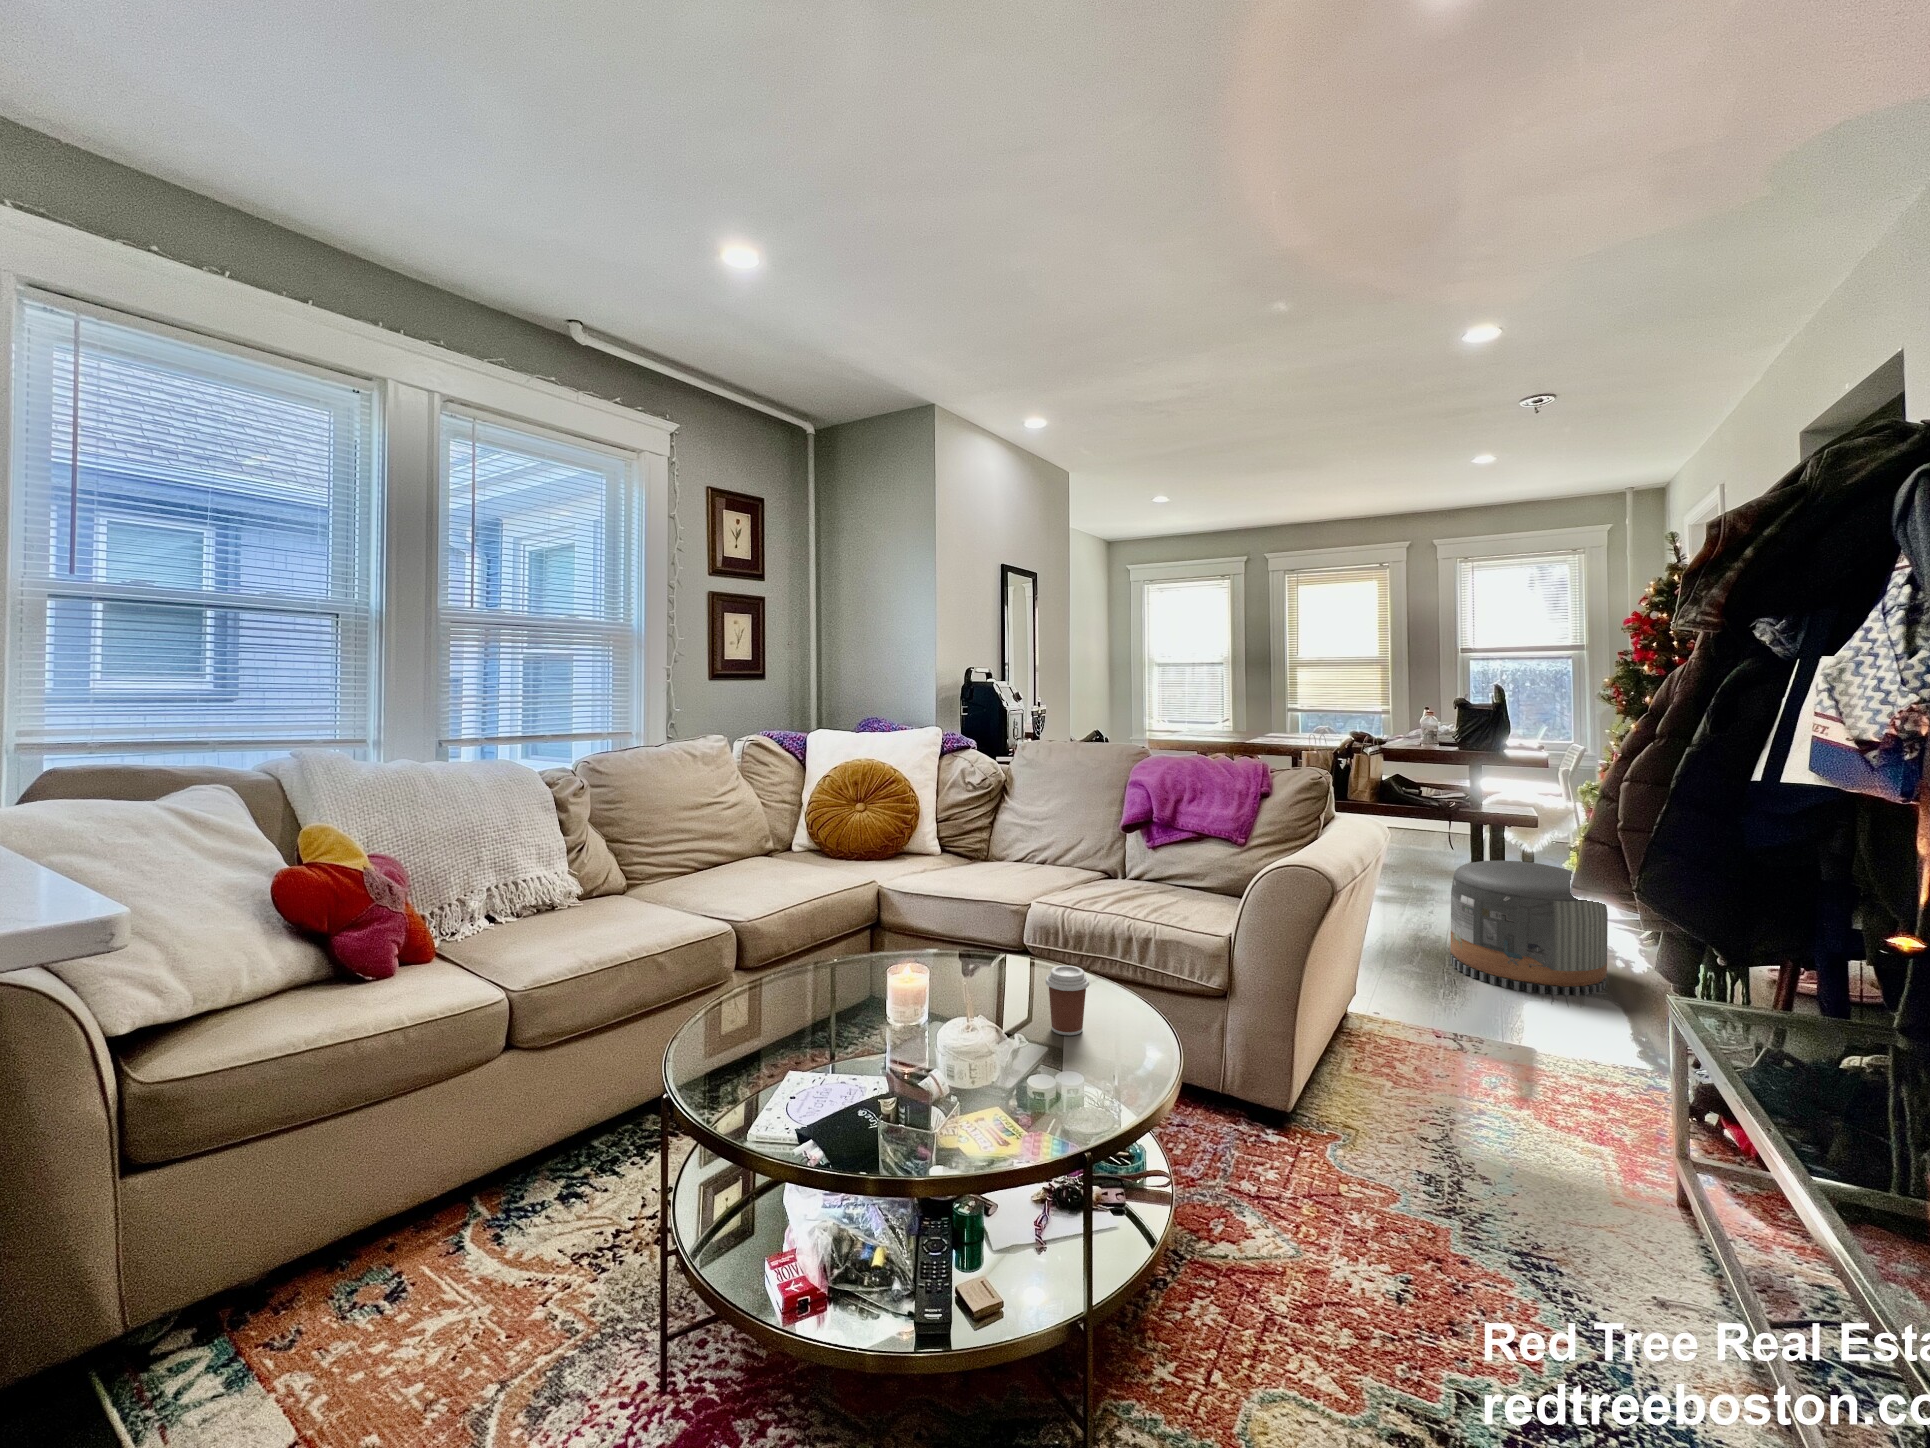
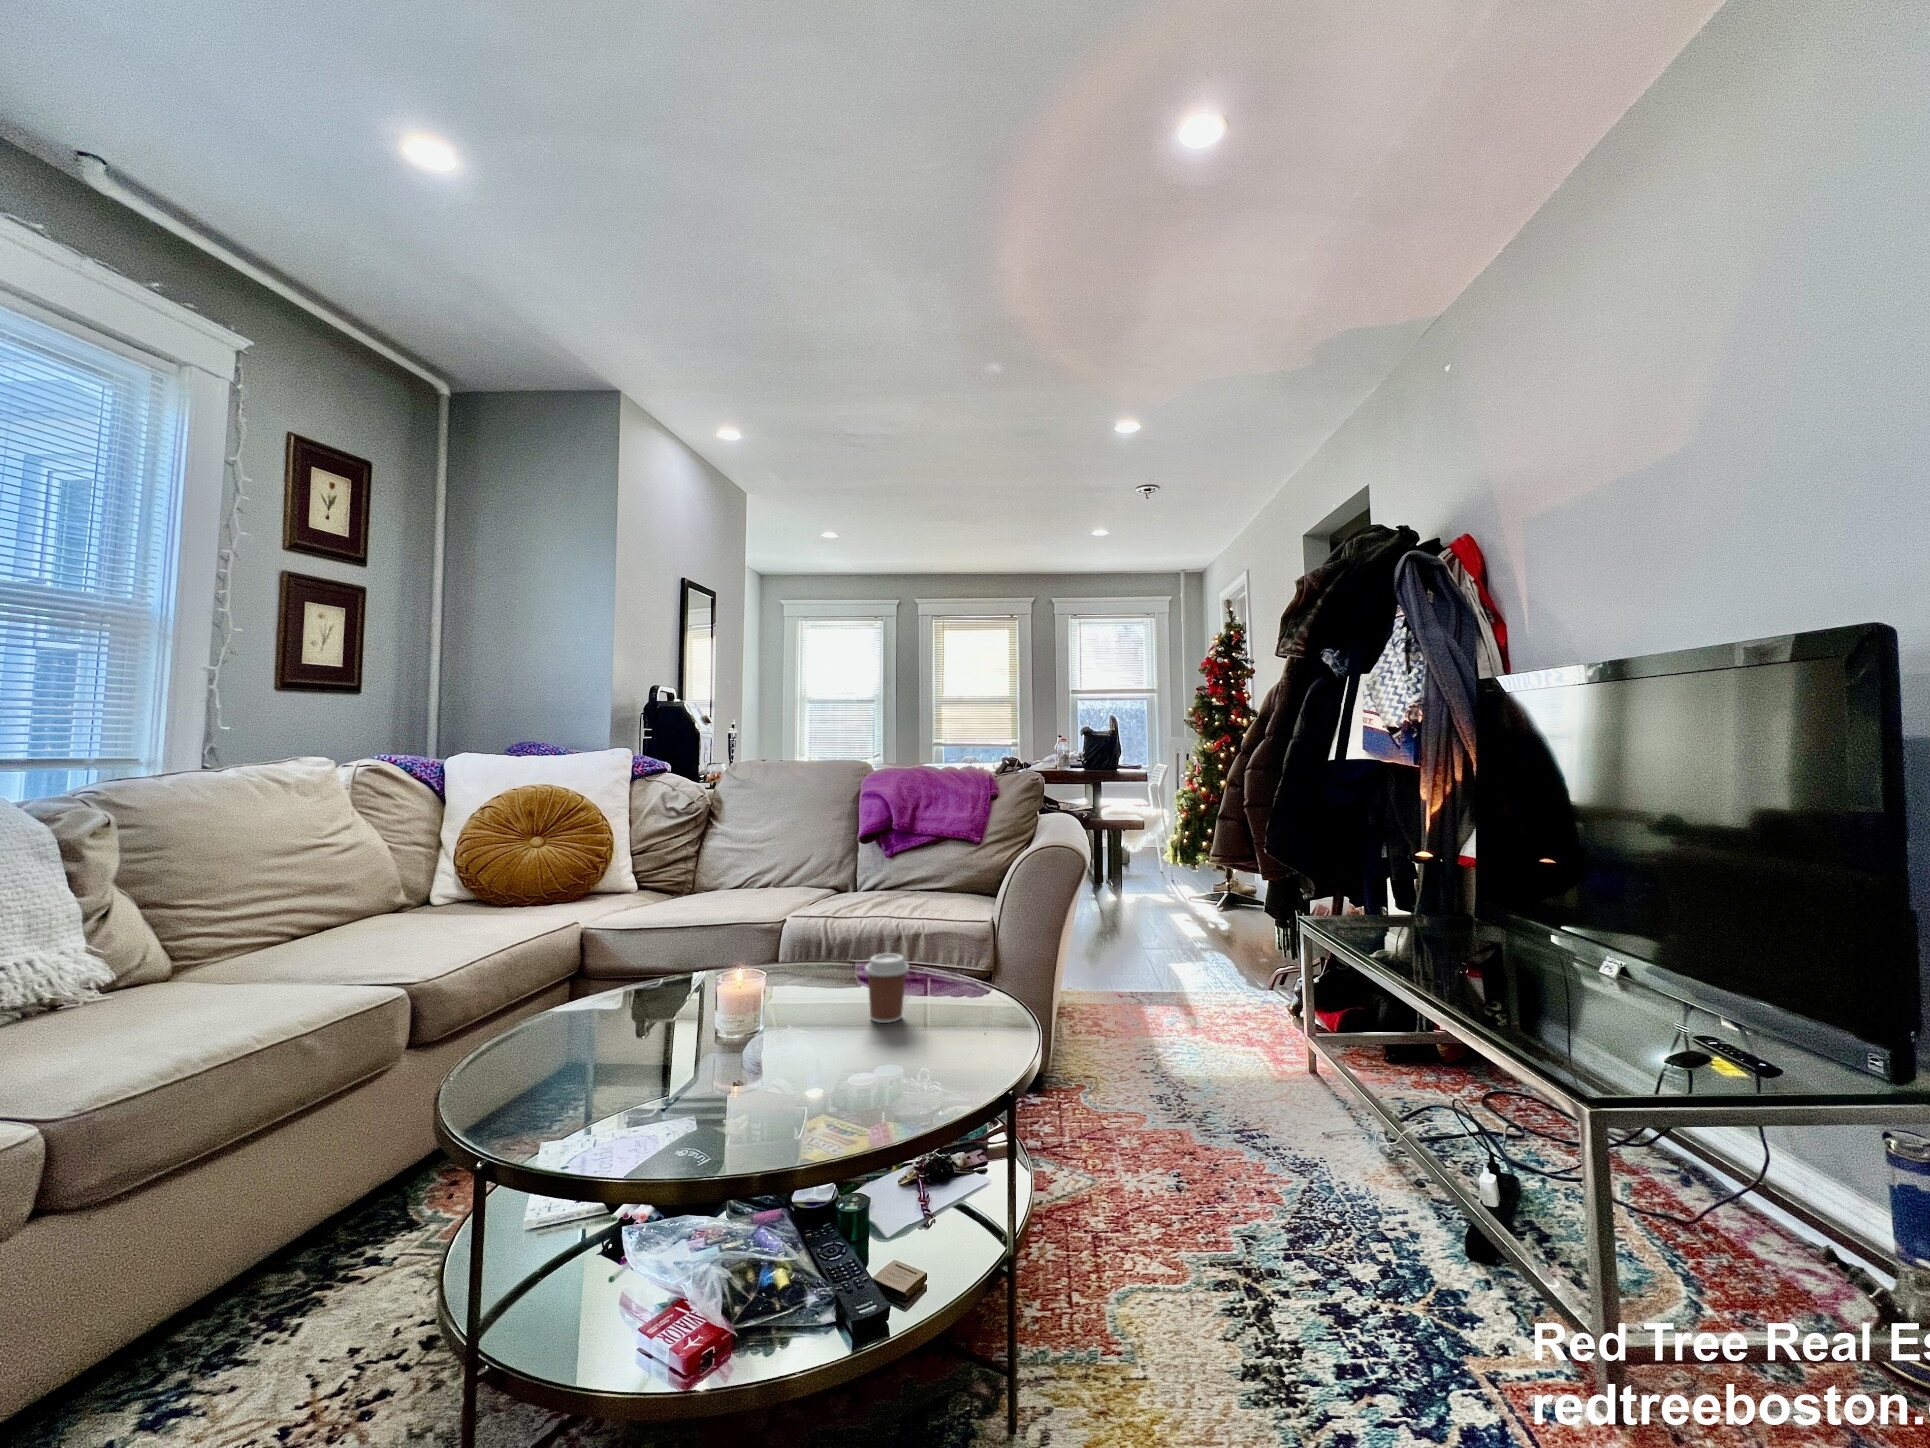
pouf: present [1450,861,1608,996] -> none [1105,851,1212,954]

